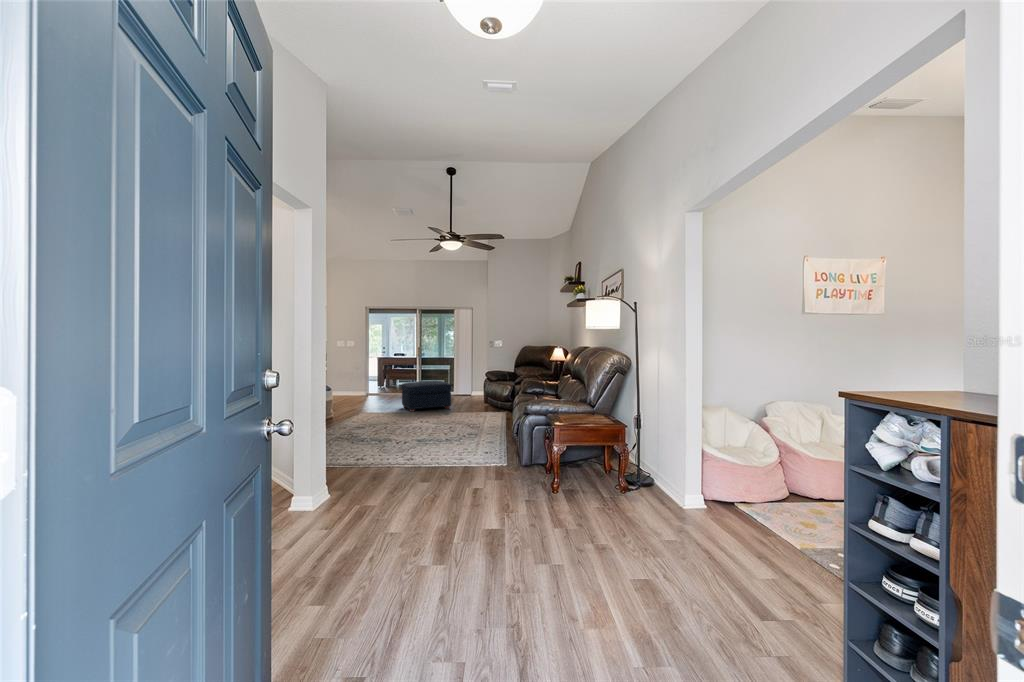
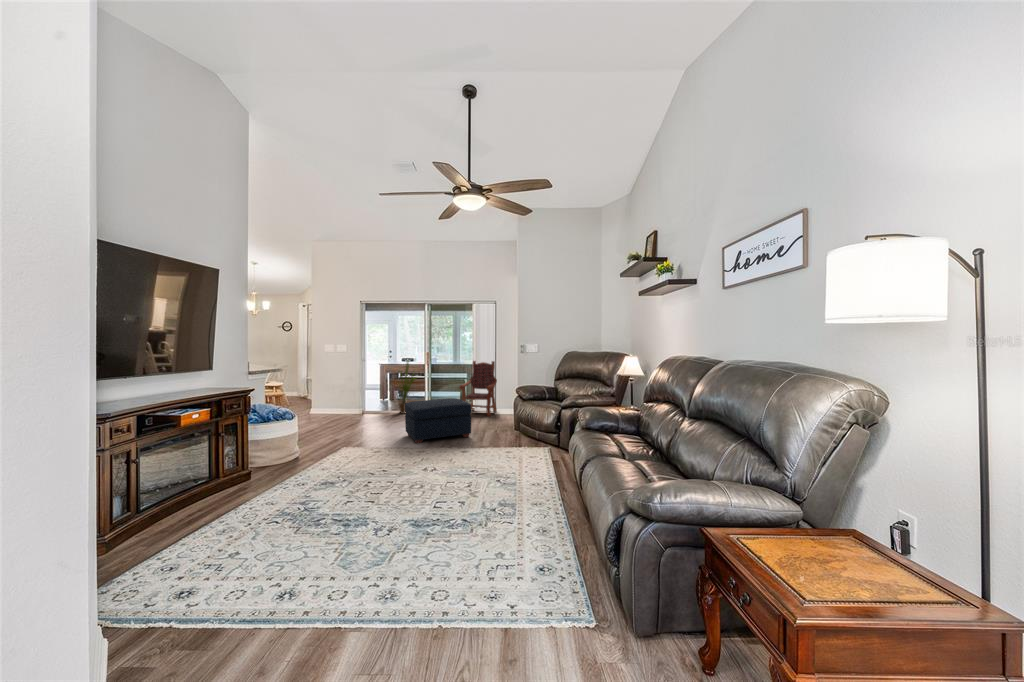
house plant: none [386,353,410,396] -> present [399,362,415,414]
armchair: none [443,355,473,398] -> present [460,361,497,416]

